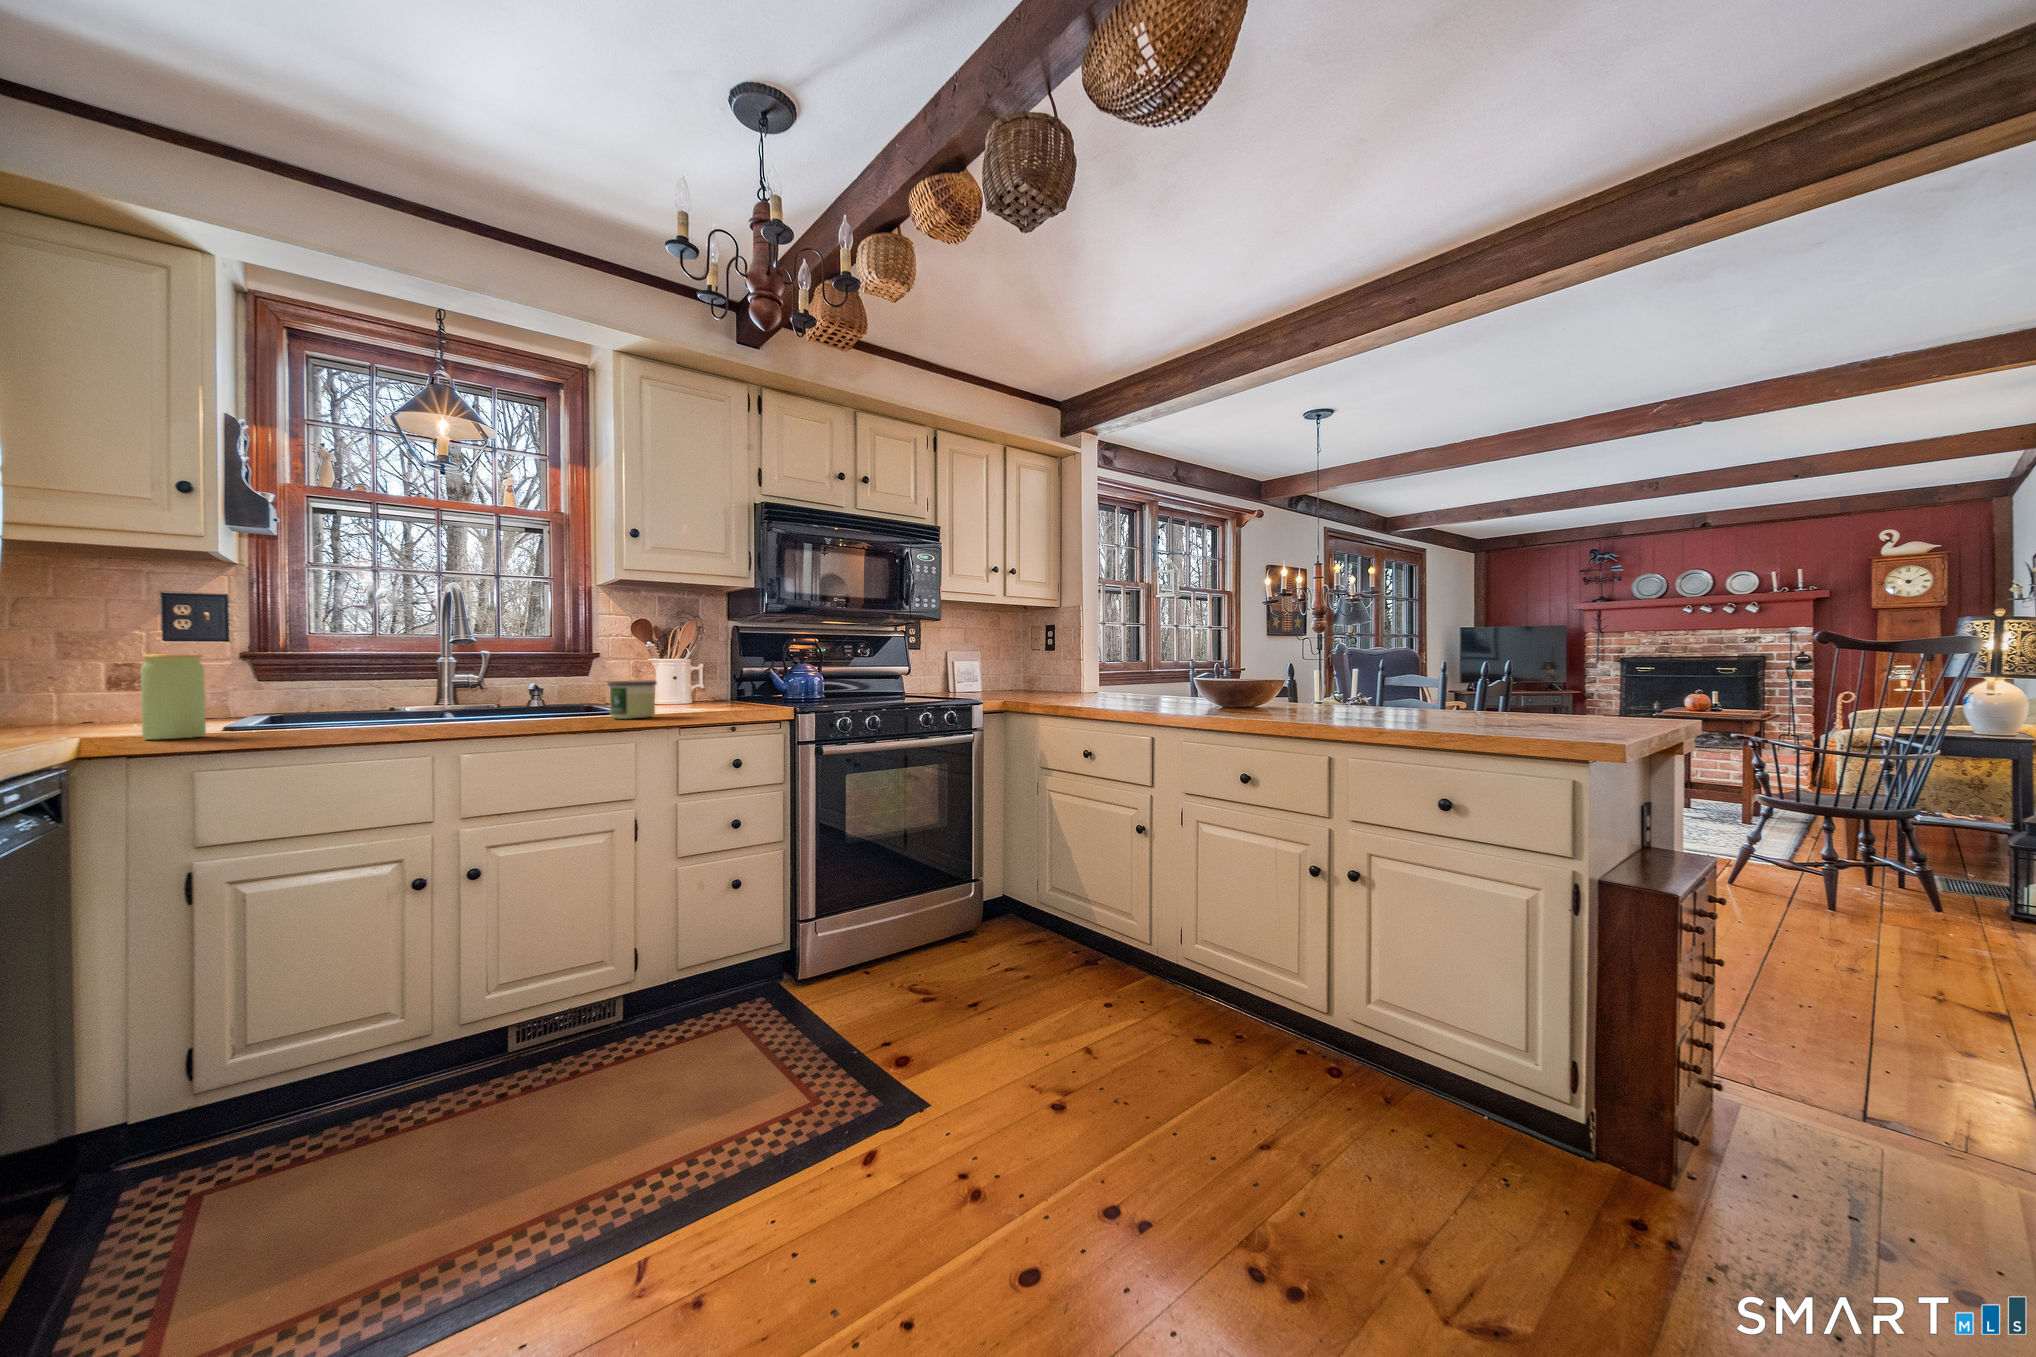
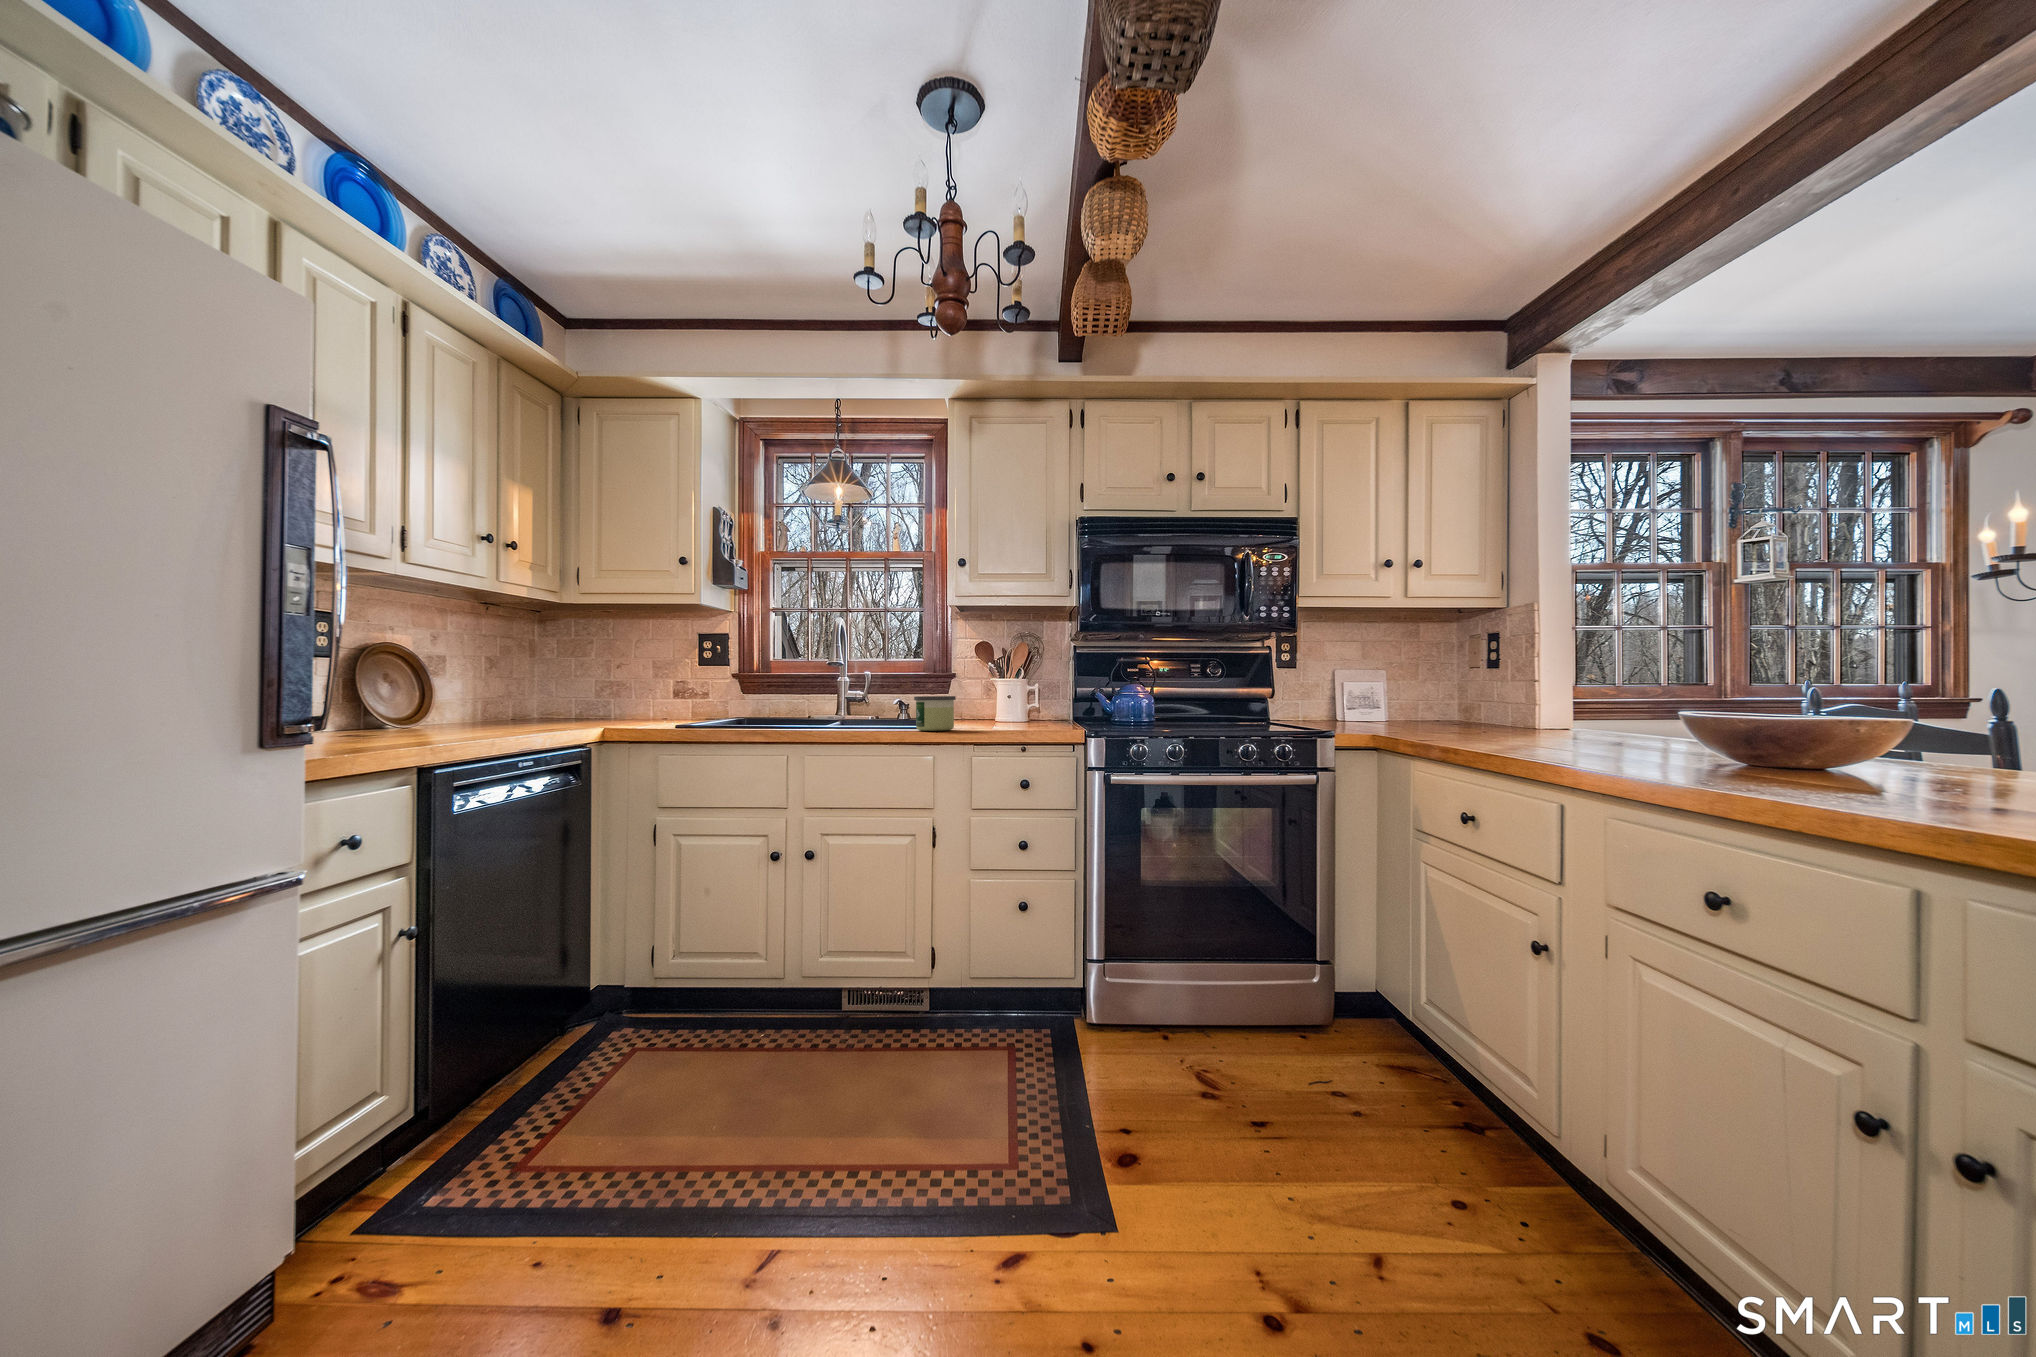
jar: present [141,655,206,739] -> none [626,673,660,731]

